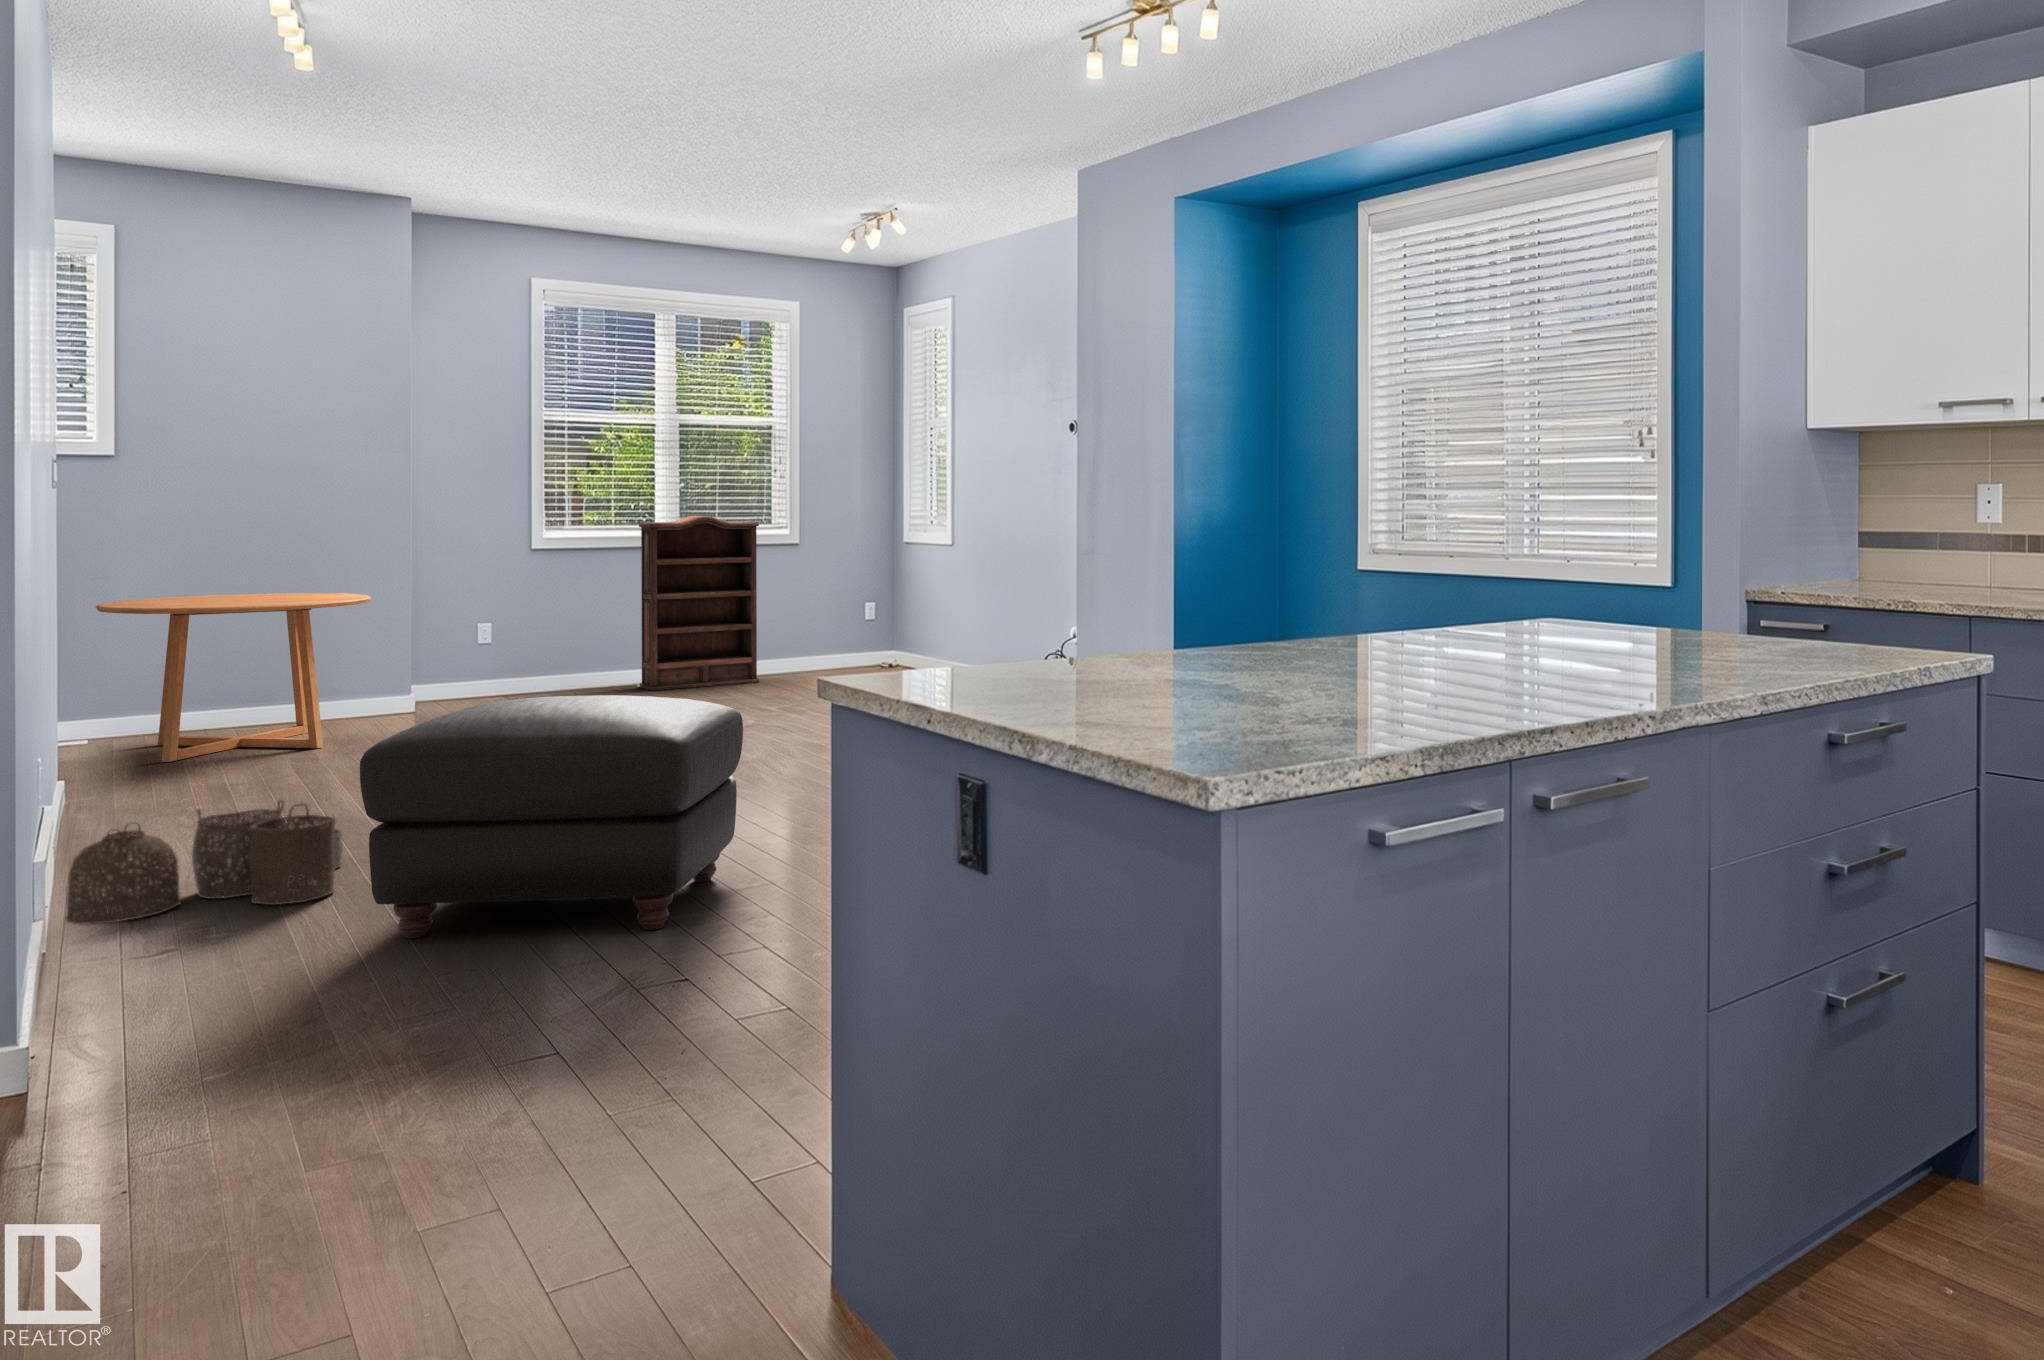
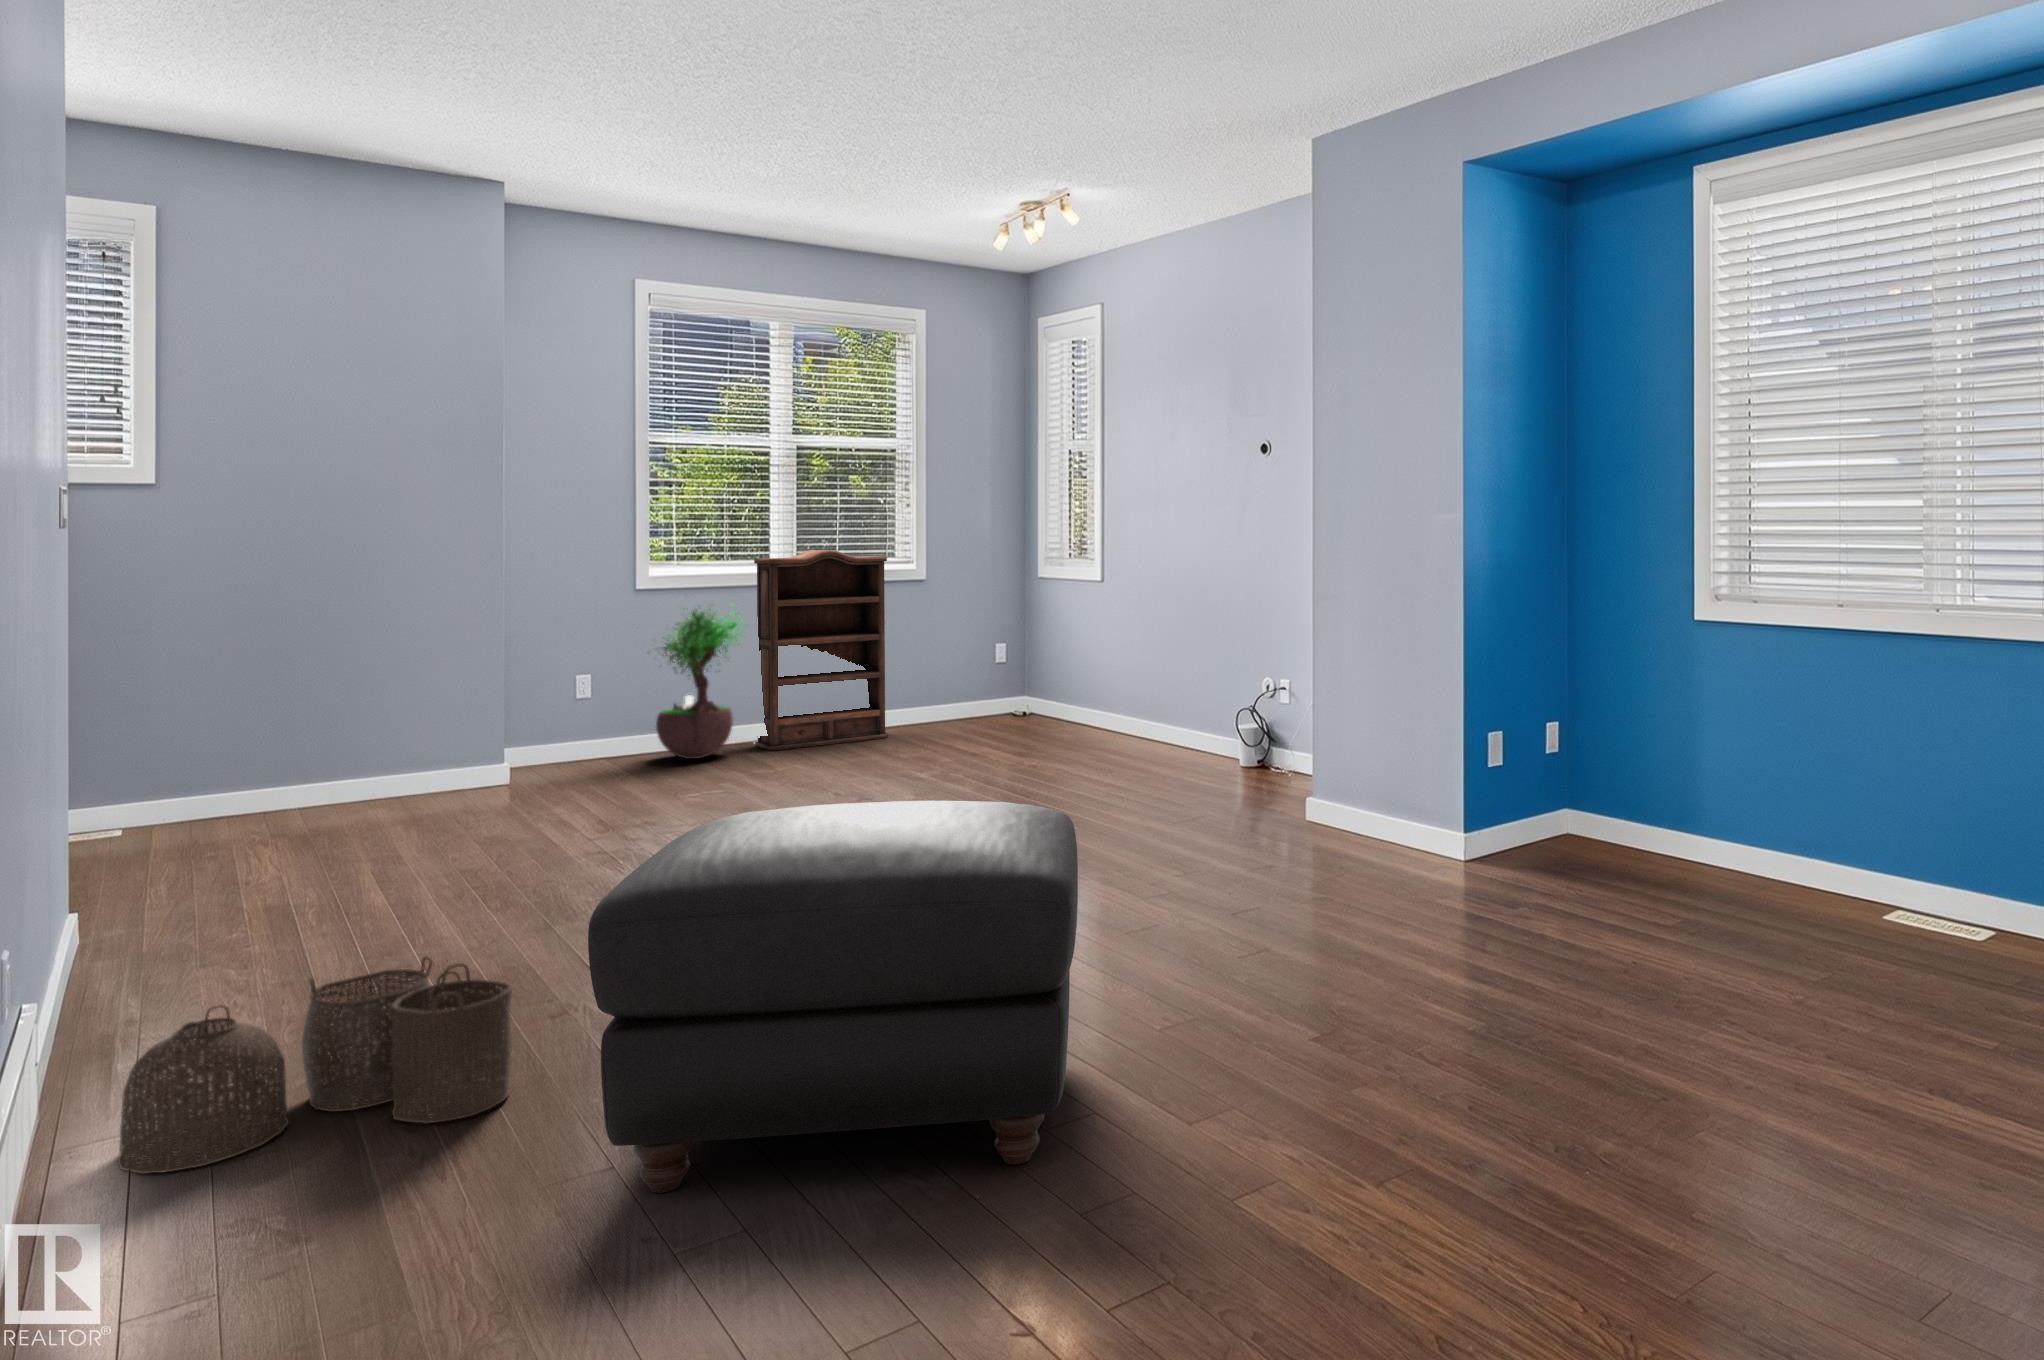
potted tree: none [537,554,628,696] -> present [647,606,748,759]
dining table: present [96,593,371,762] -> none [133,647,470,863]

